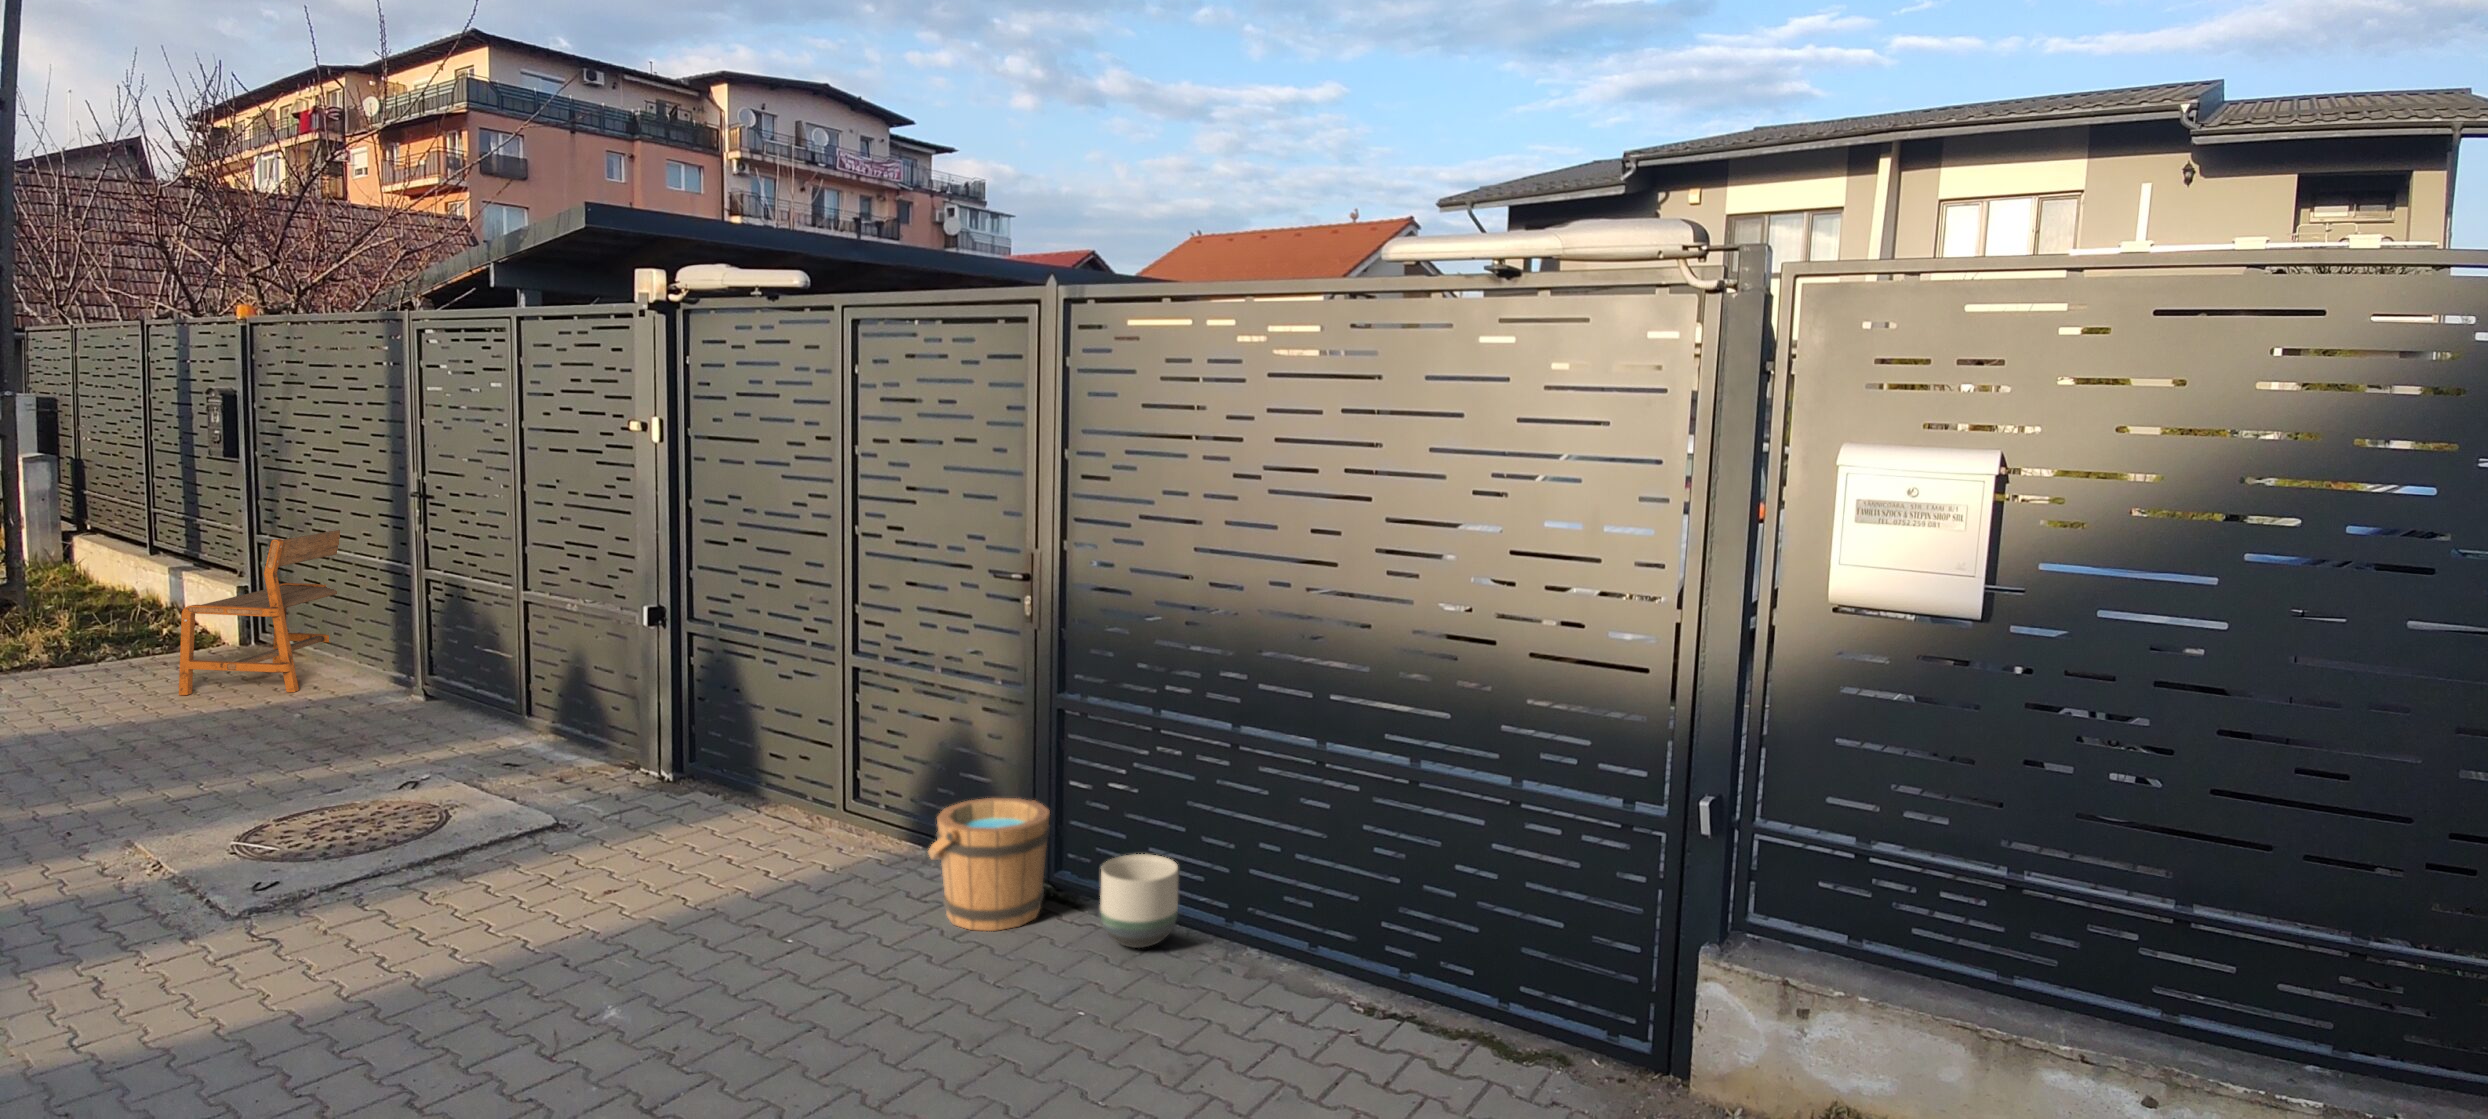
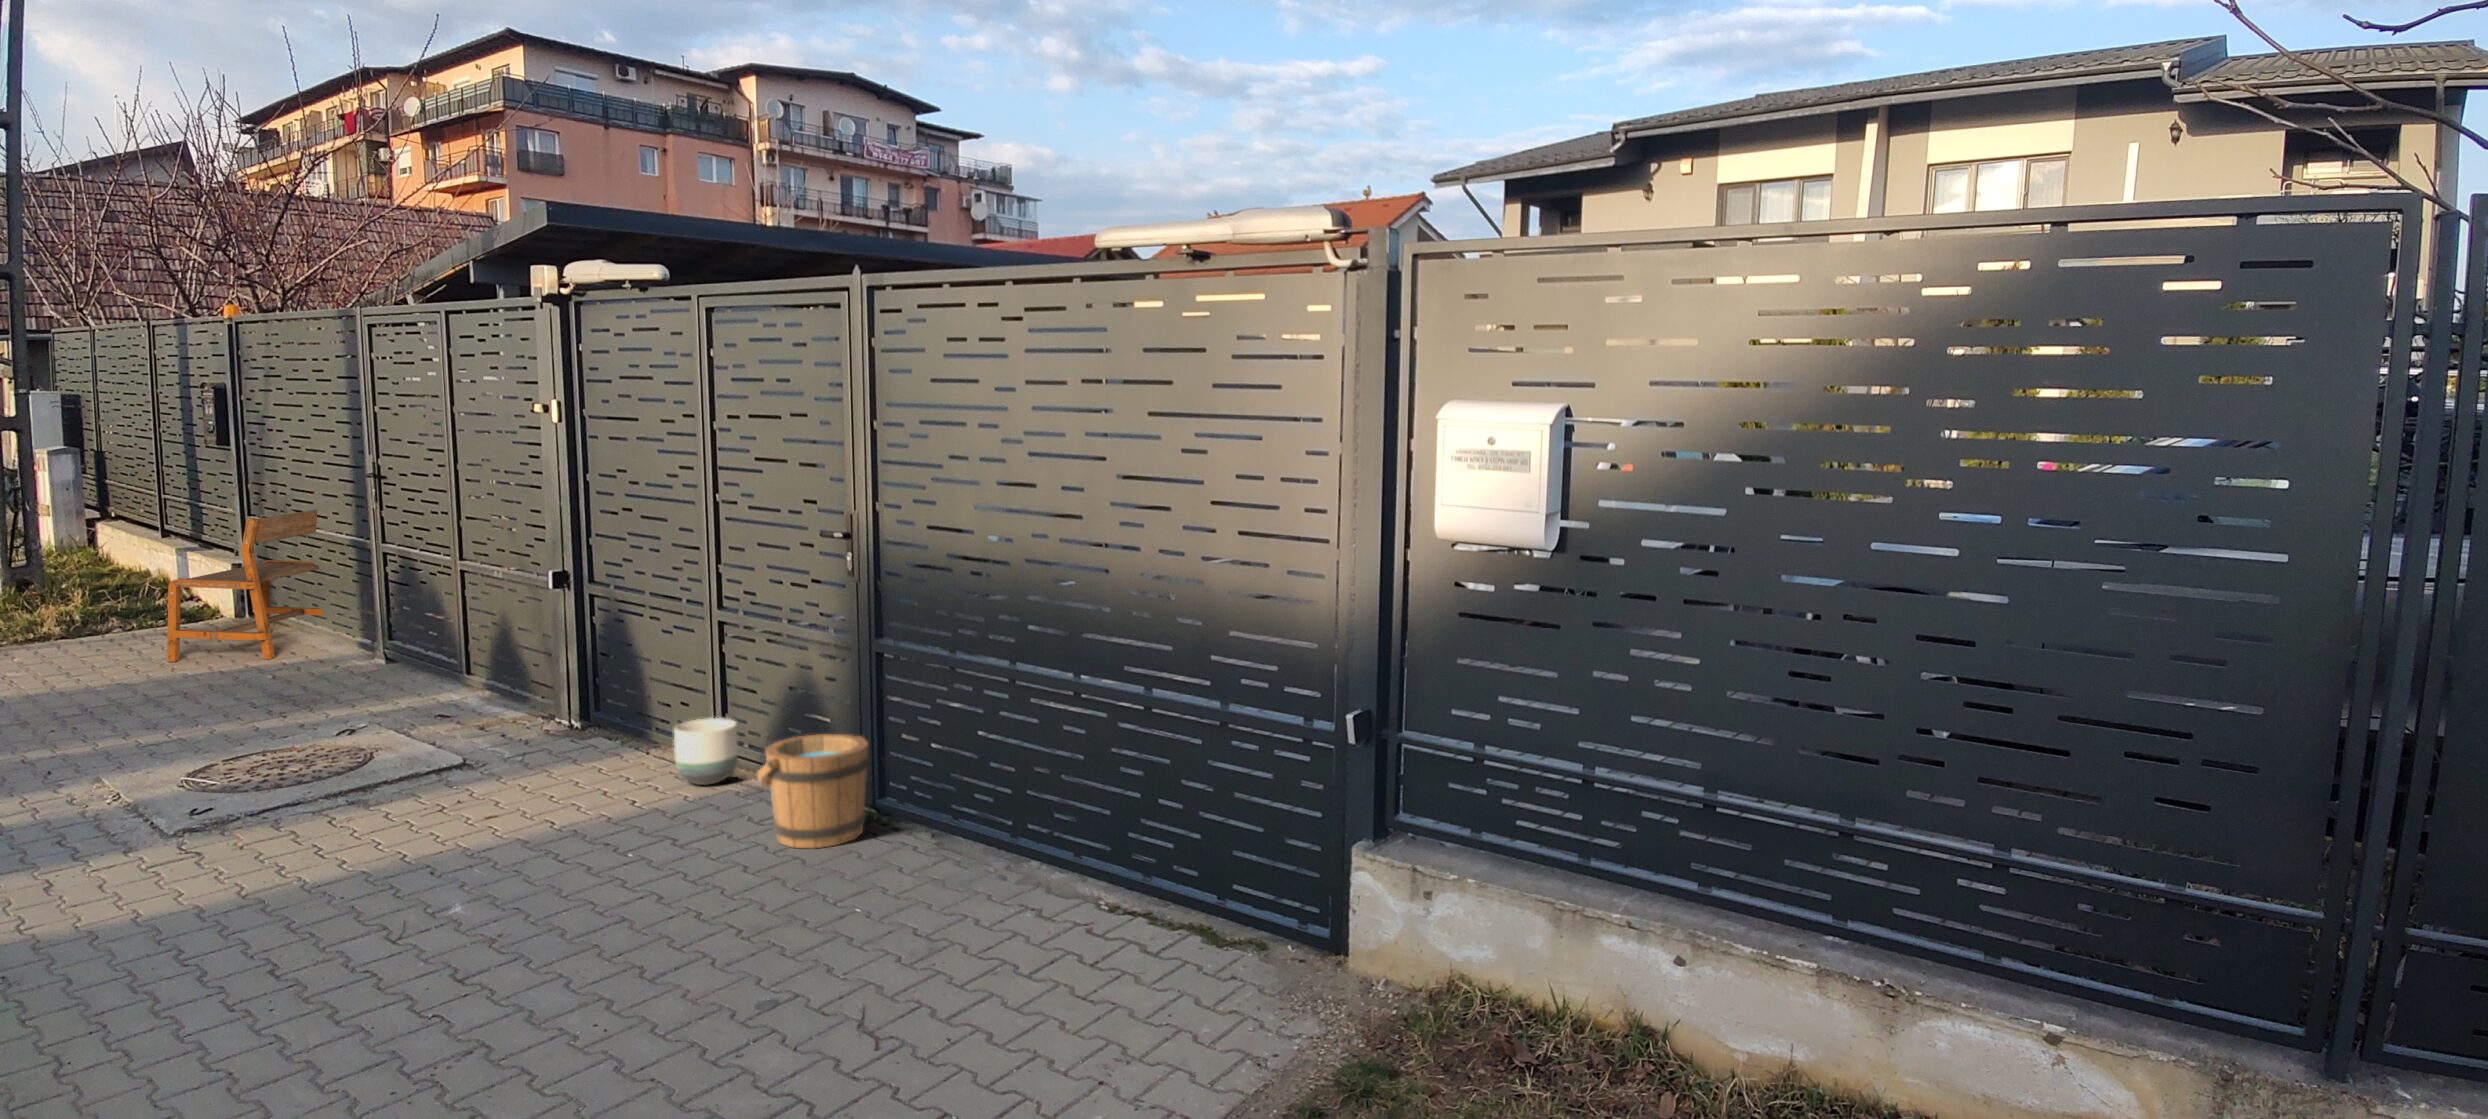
planter: present [1100,854,1179,948] -> present [674,718,738,785]

